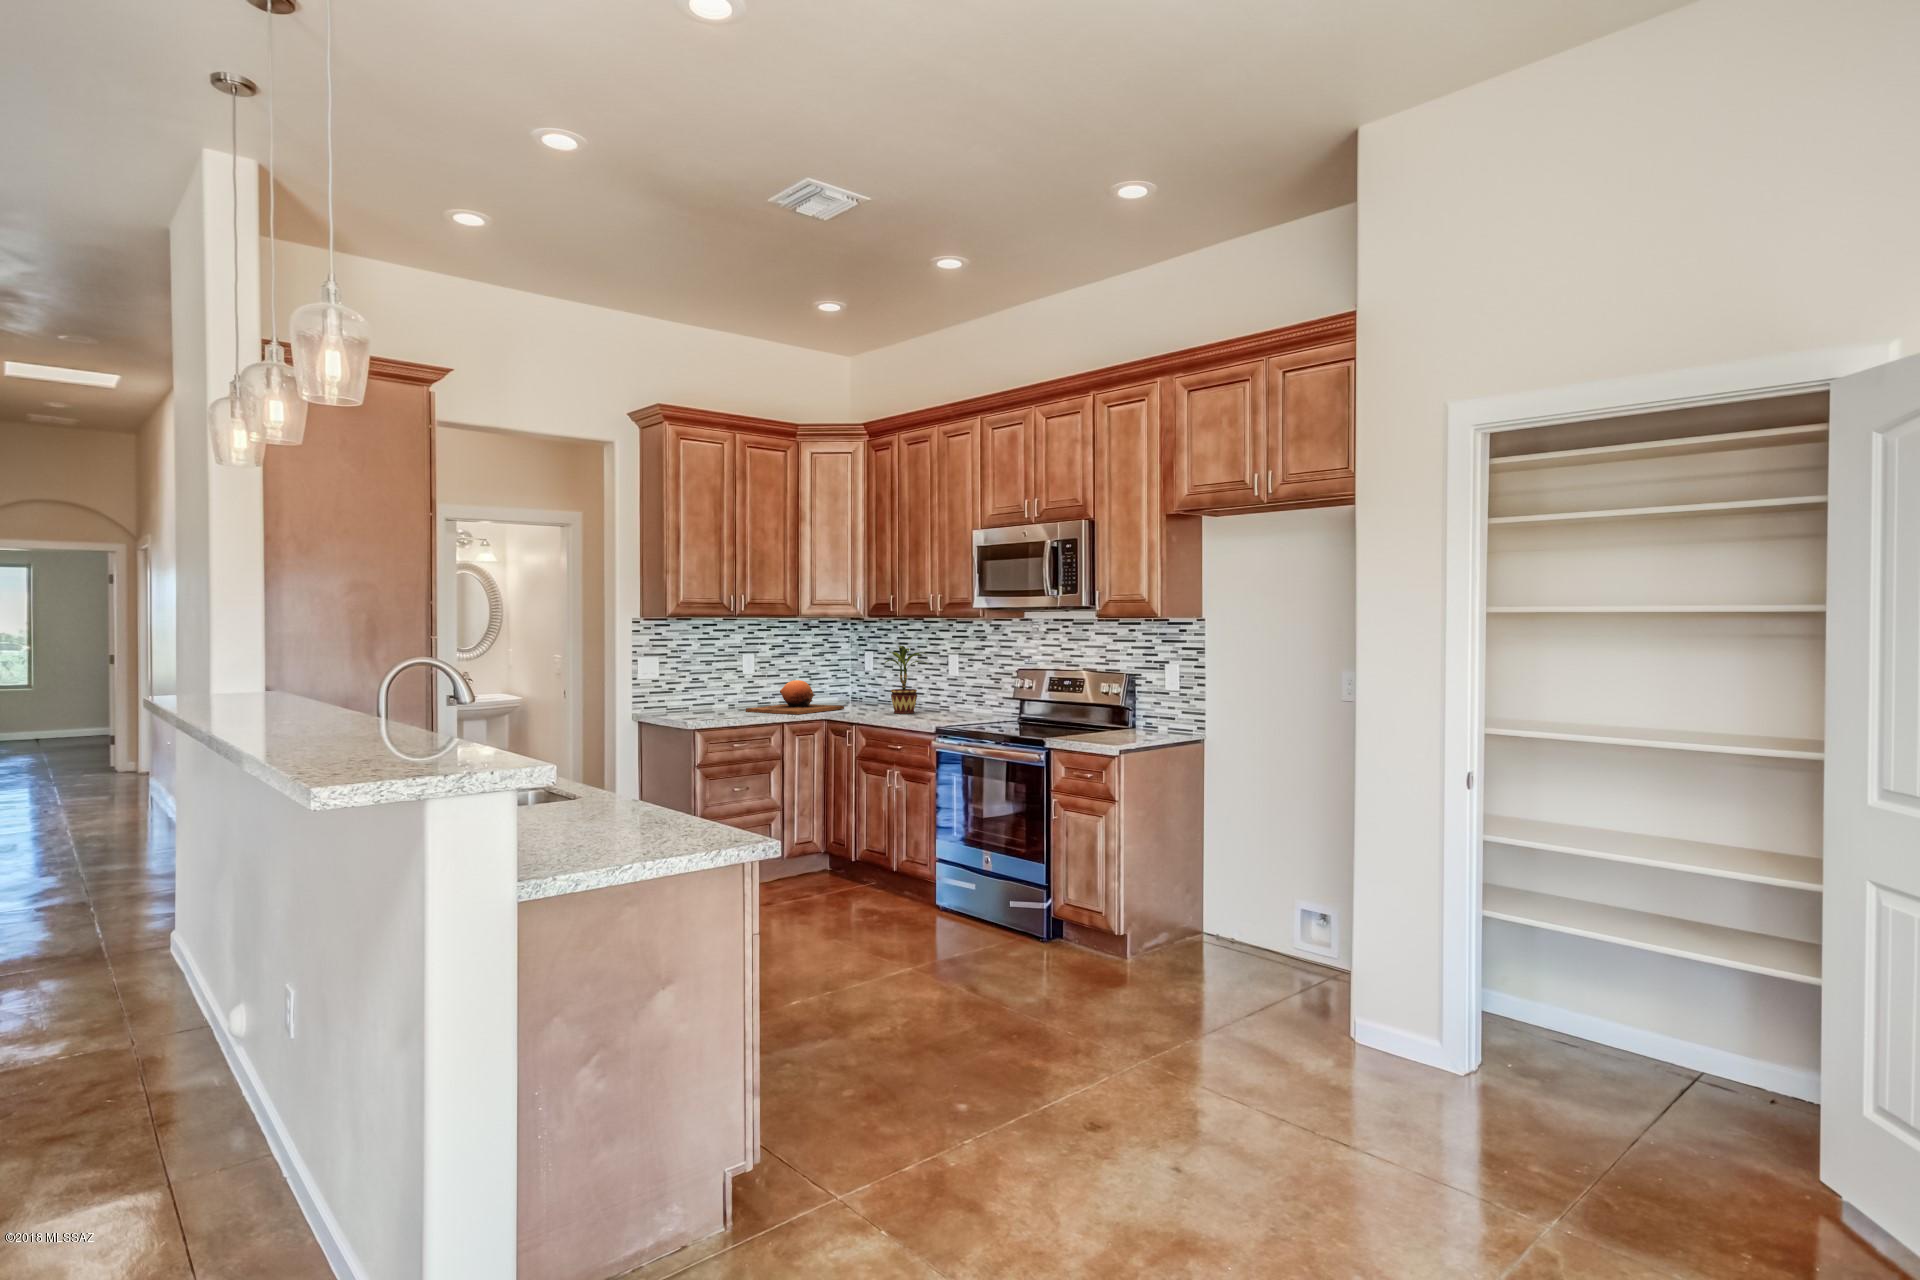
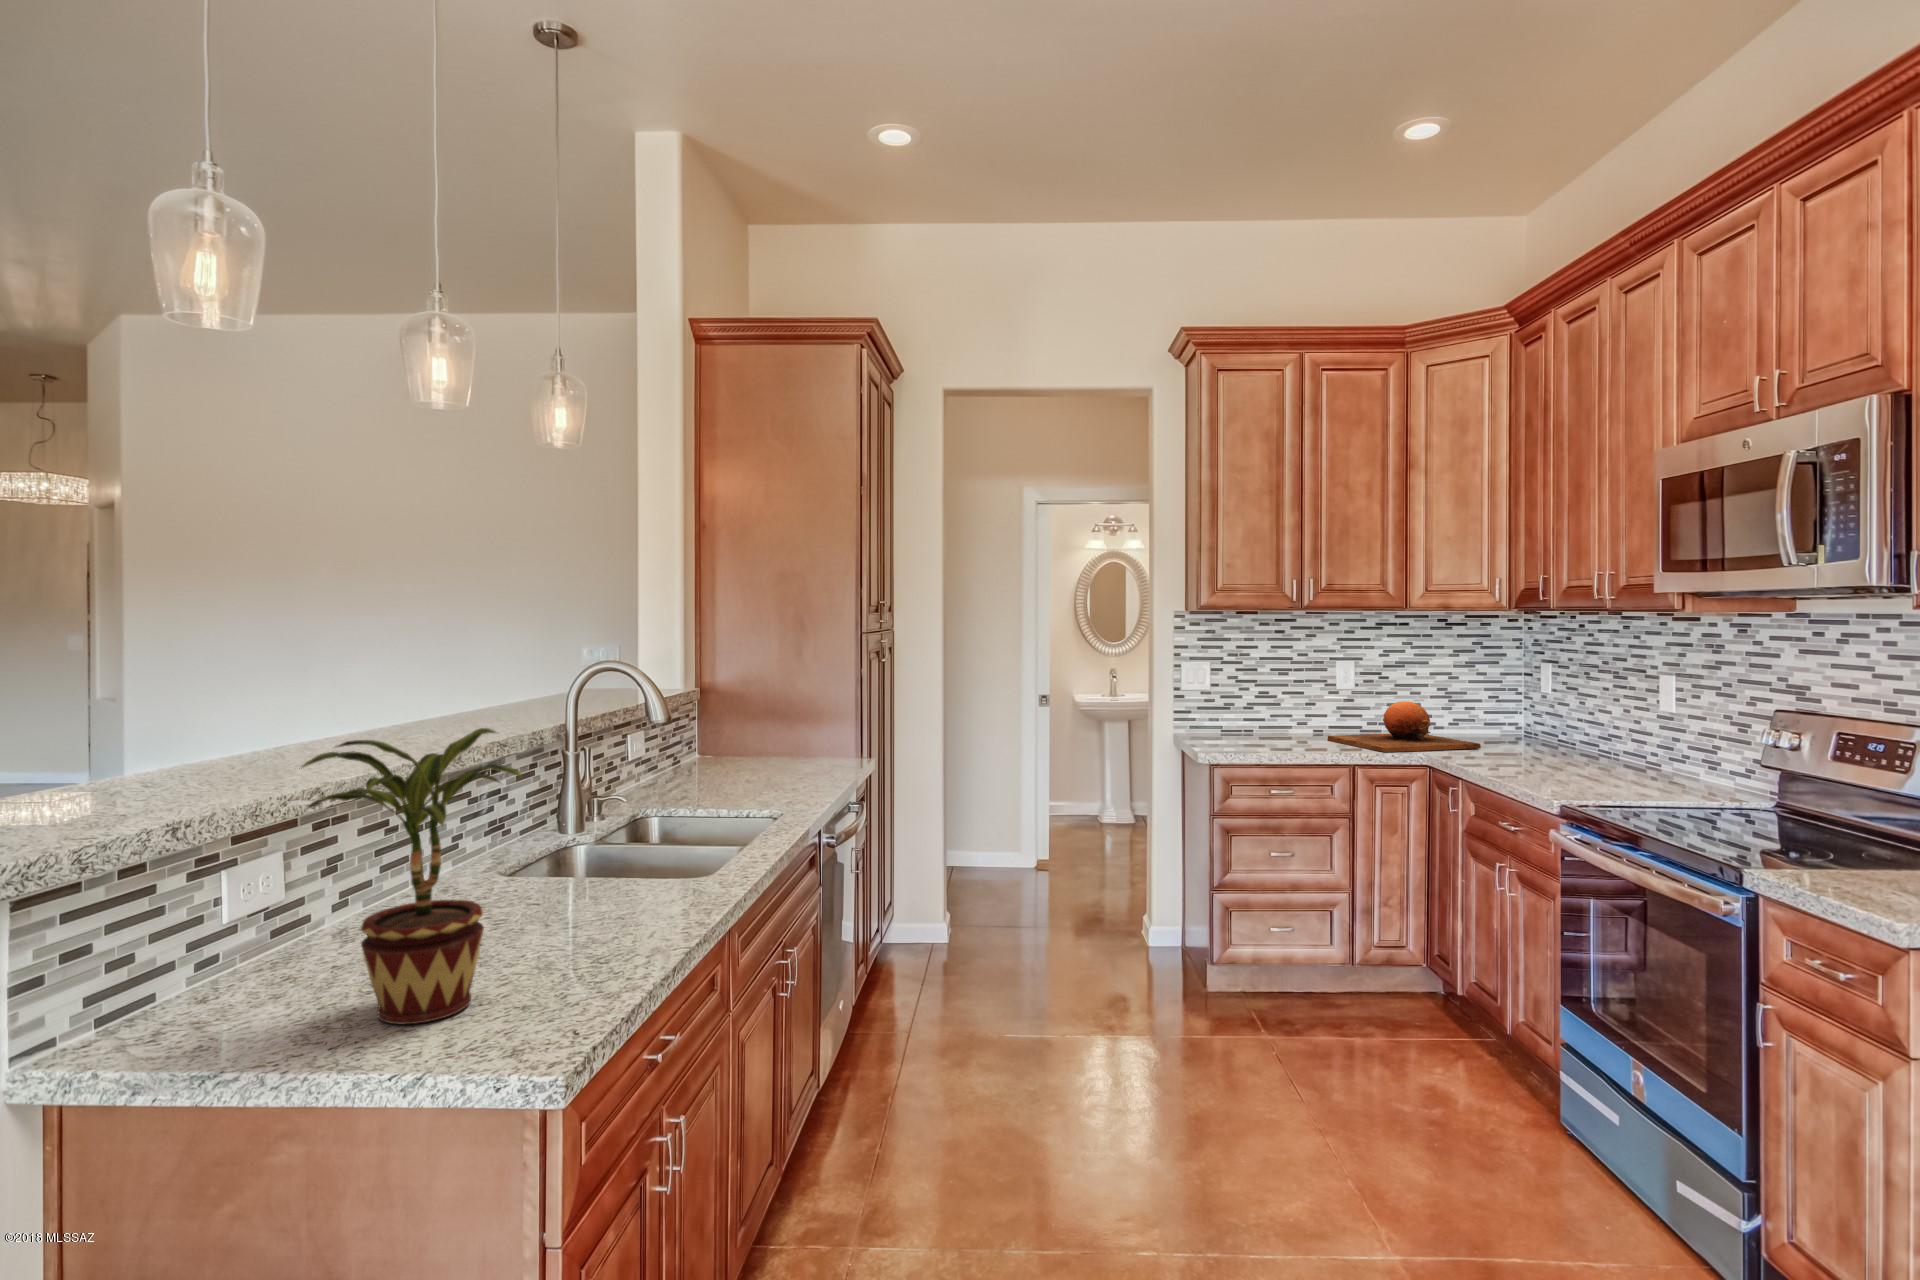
potted plant: present [885,646,926,714] -> present [299,728,522,1024]

